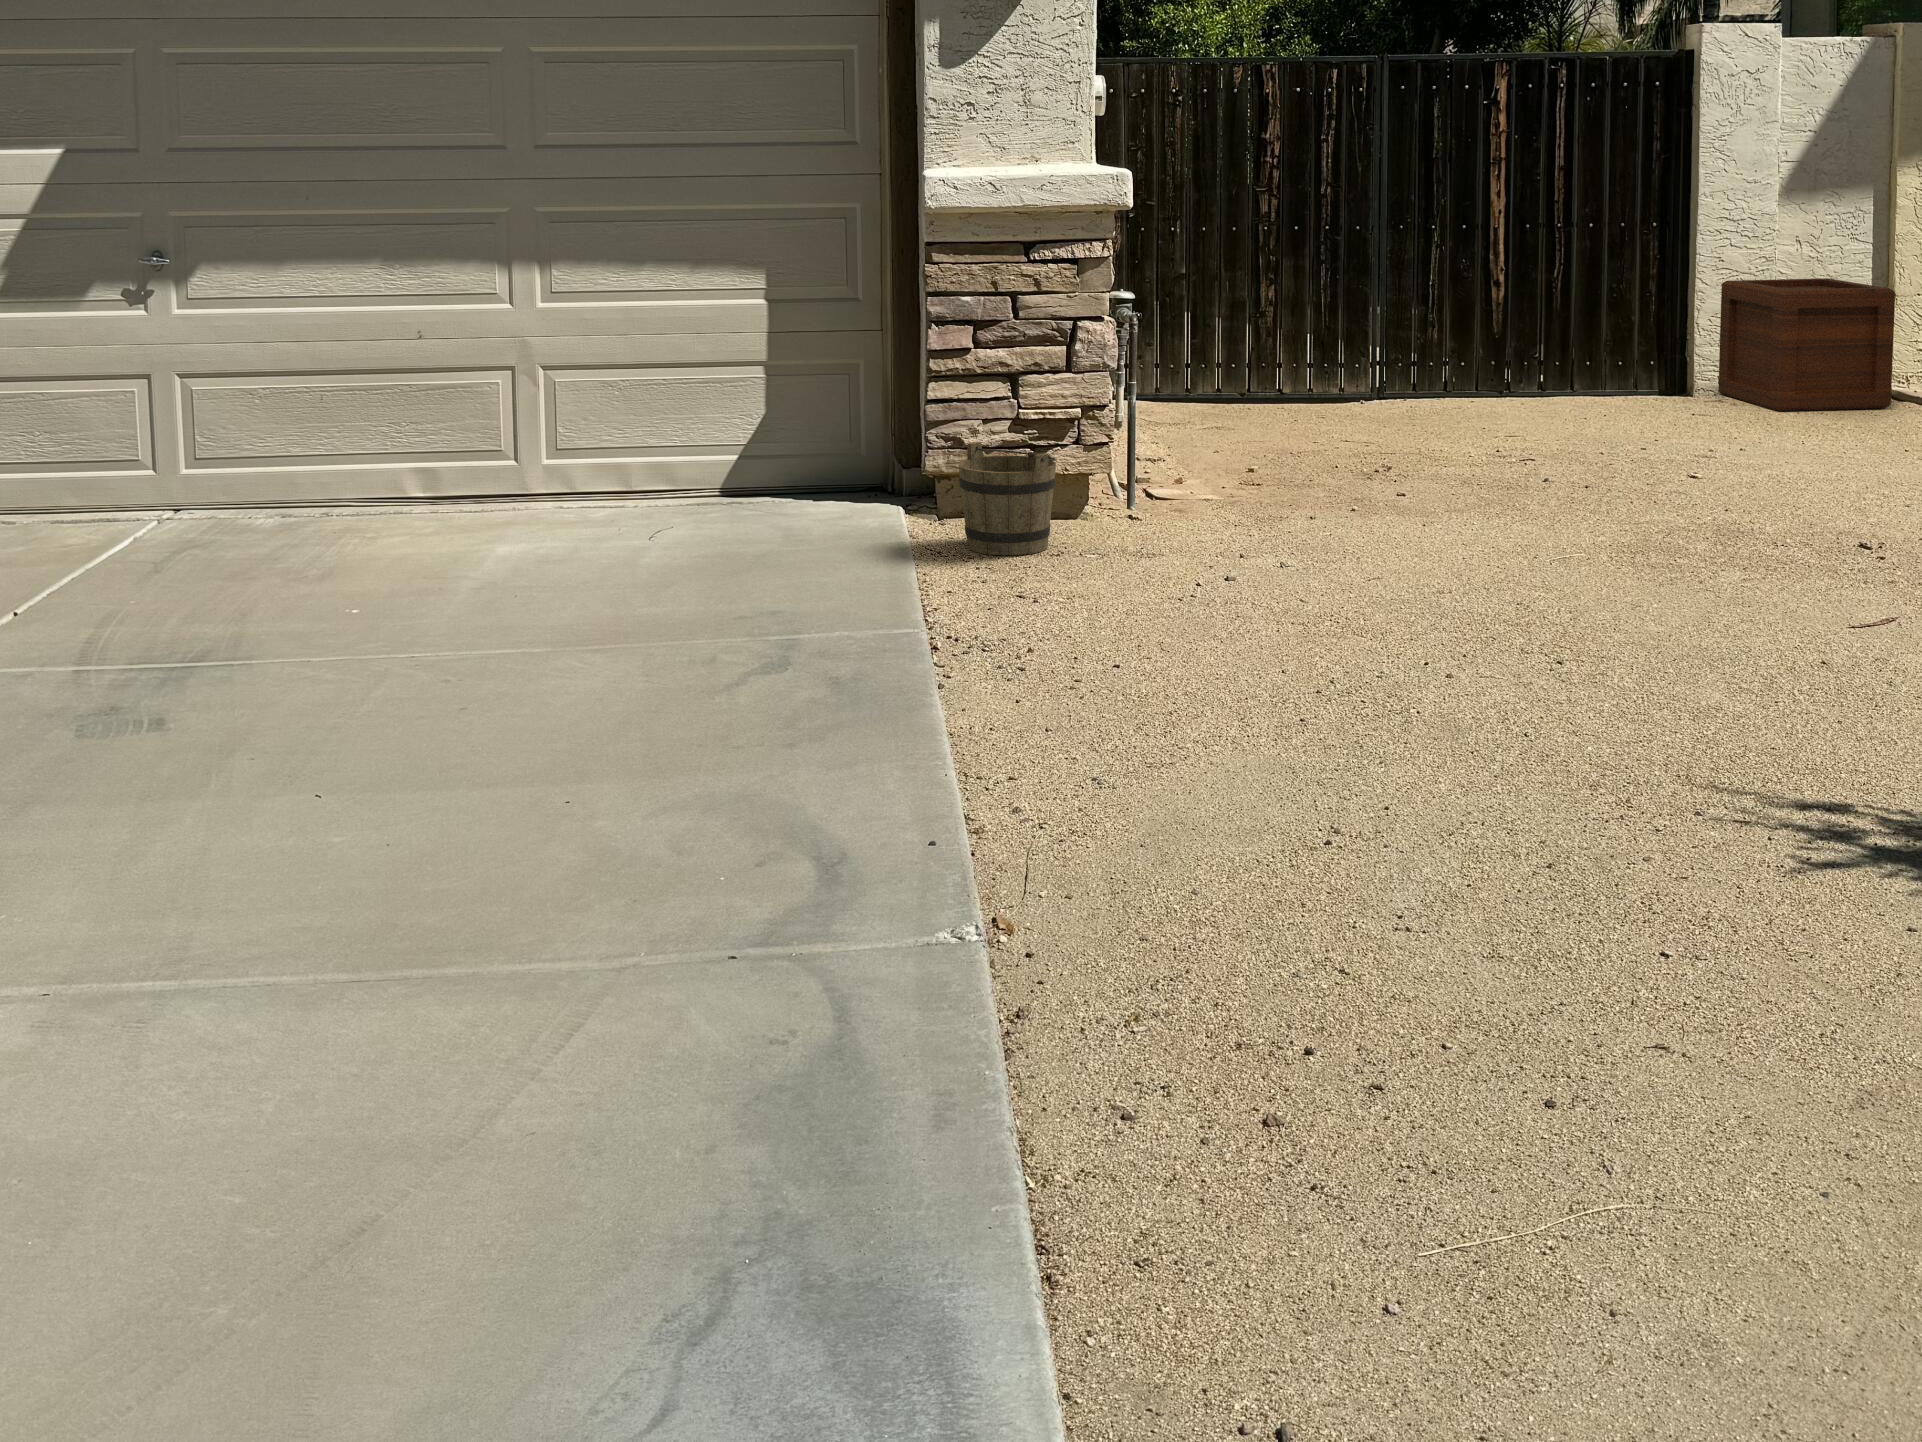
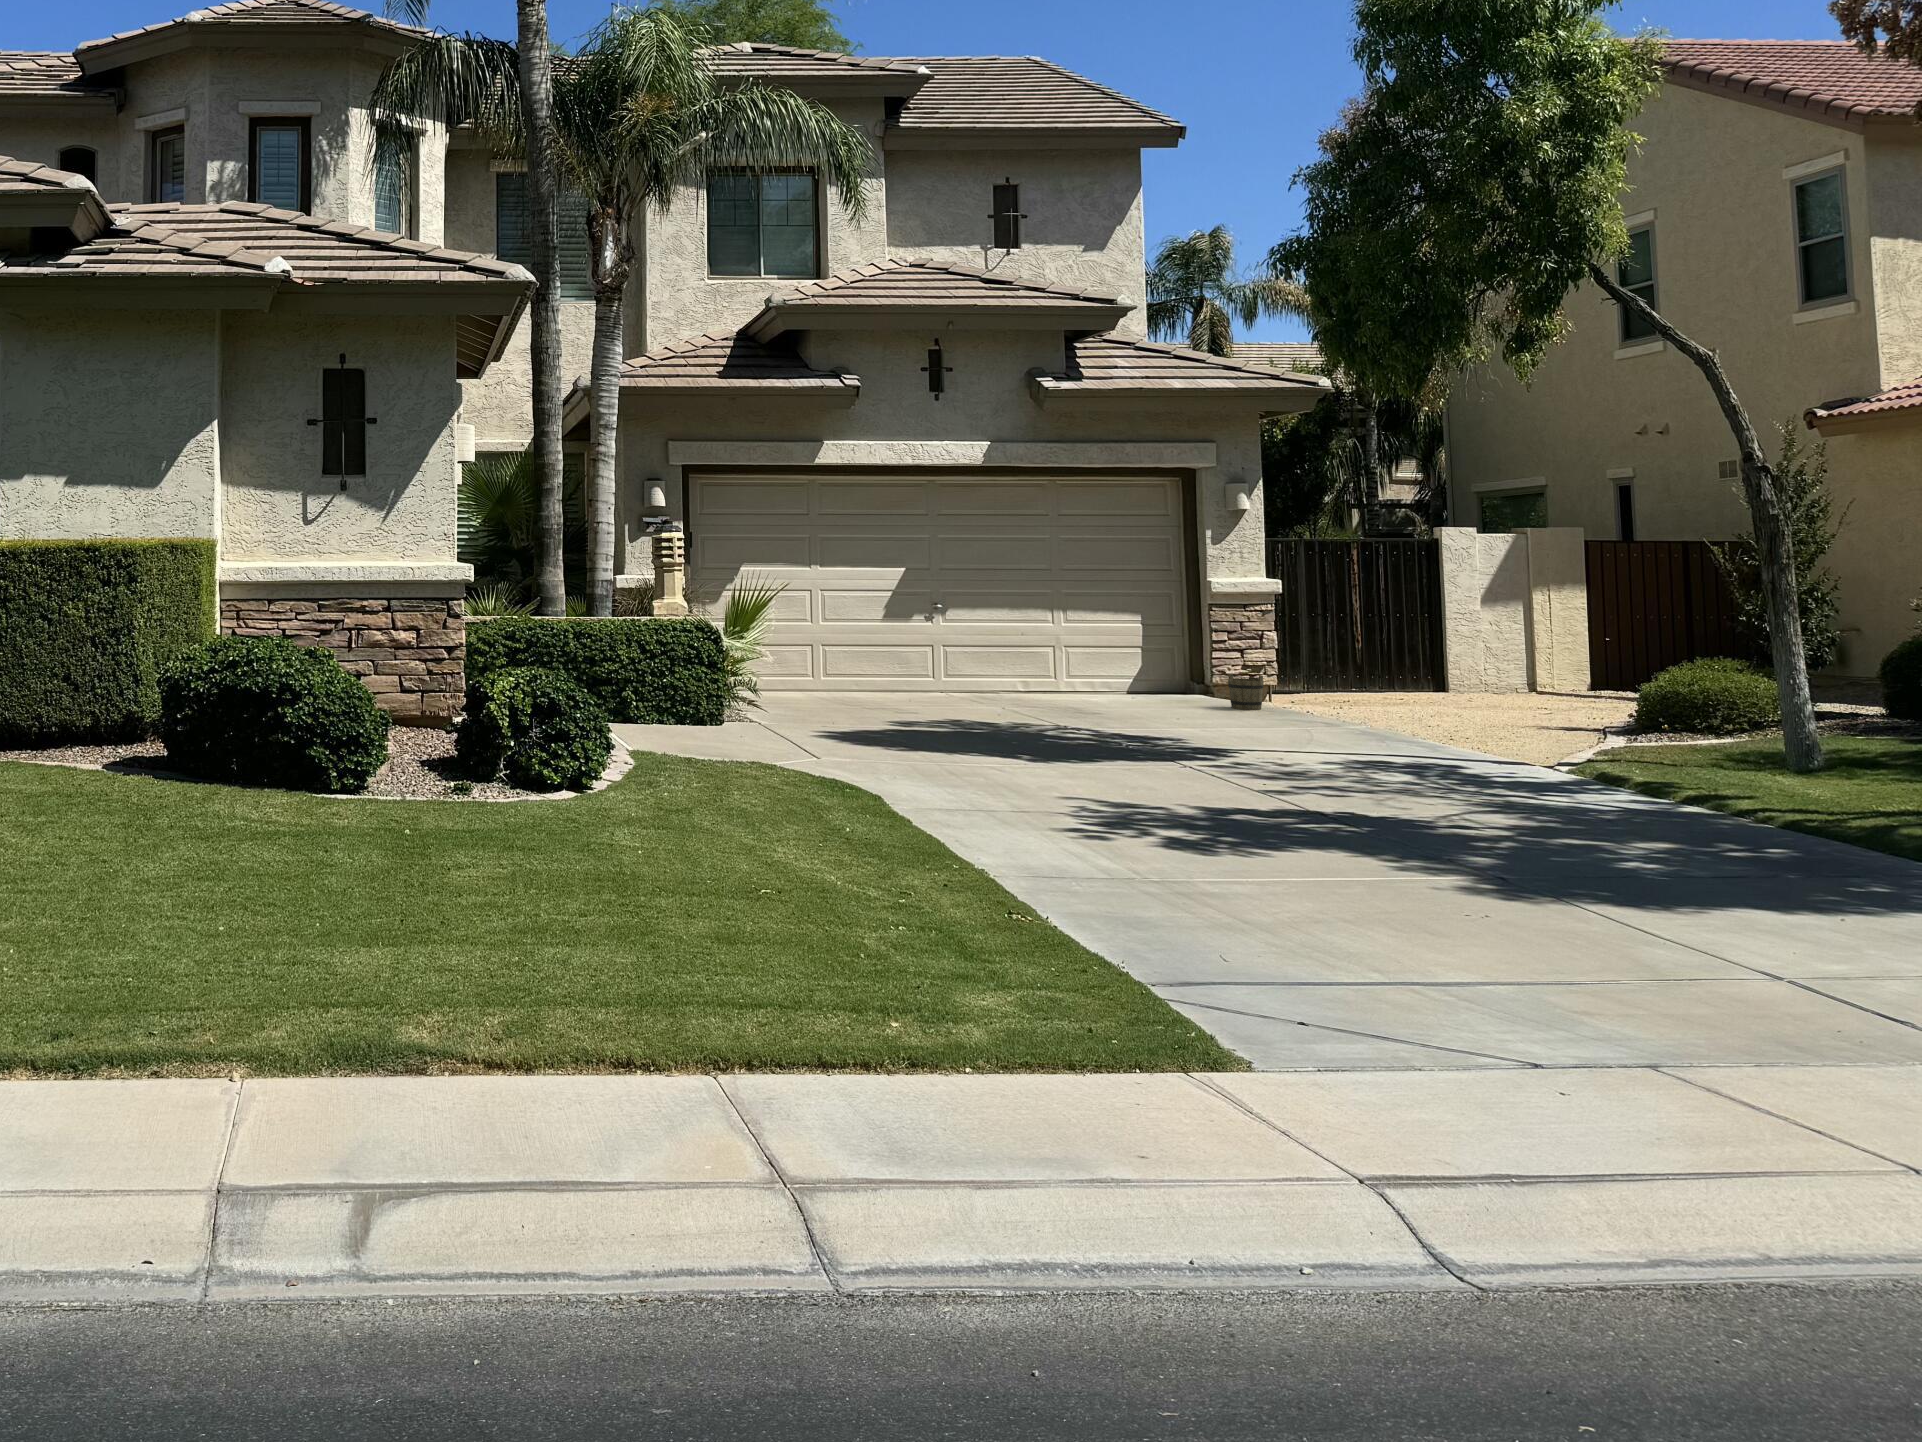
wooden crate: present [1718,278,1895,412] -> none [1461,635,1542,689]

